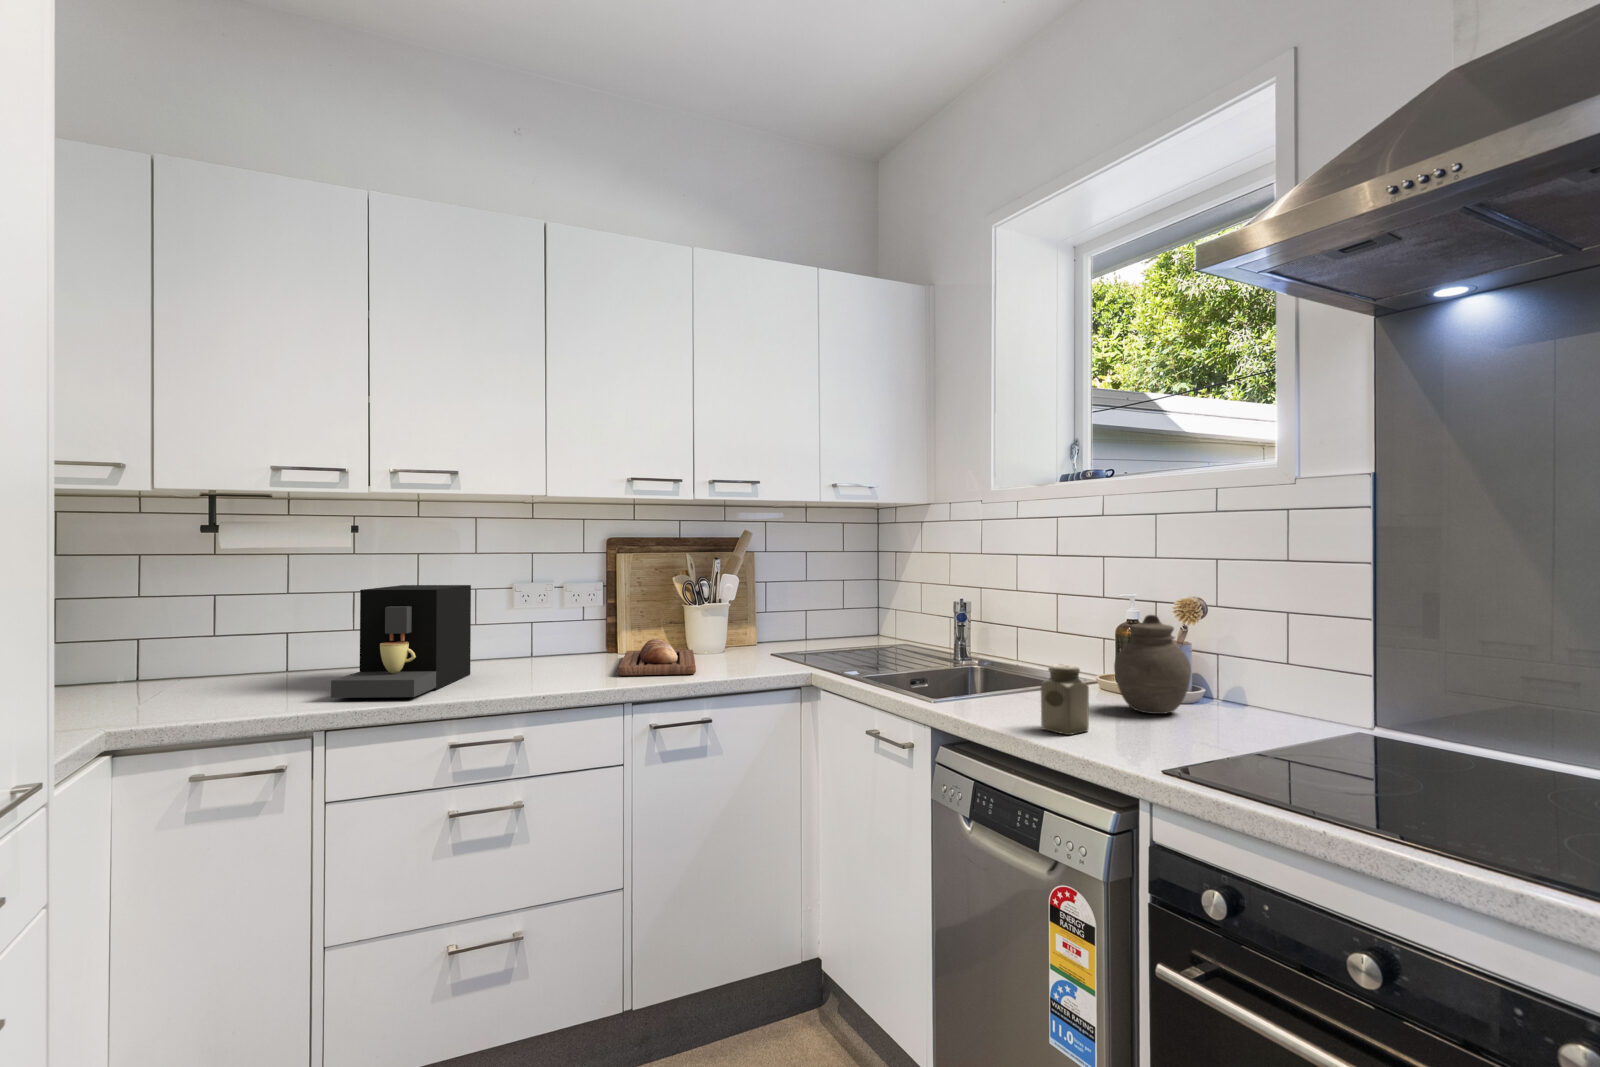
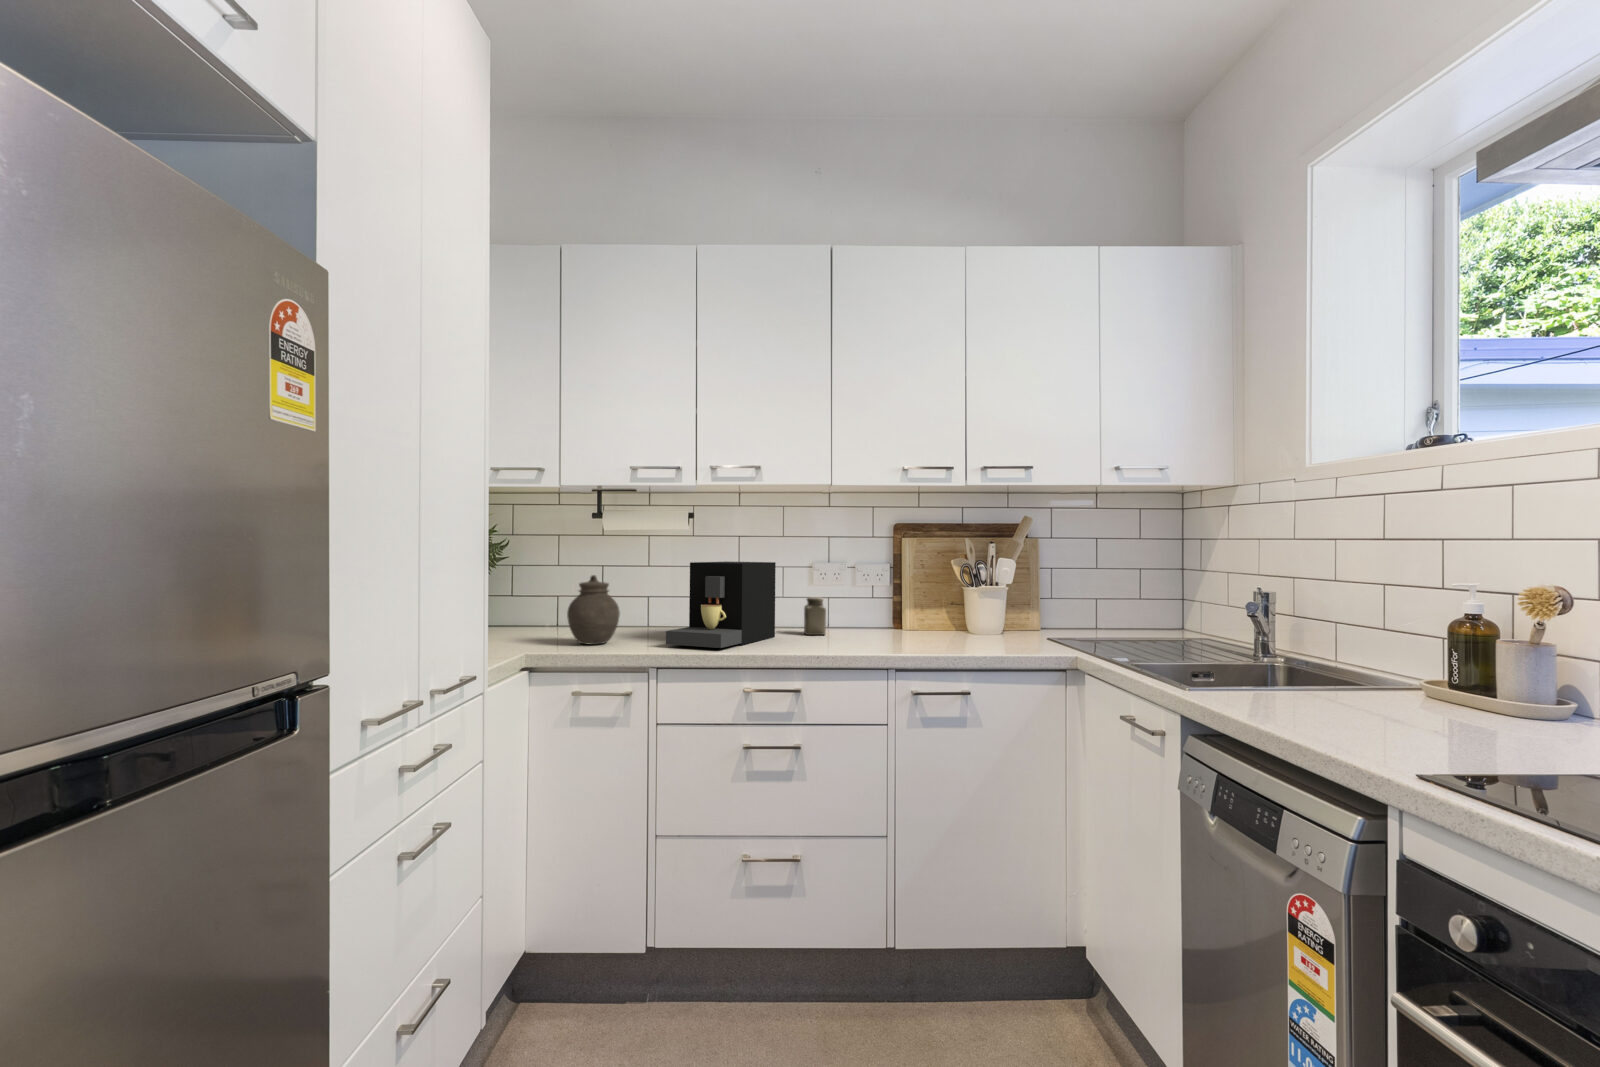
jar: present [1114,615,1191,714] -> present [567,575,620,644]
bread loaf: present [618,639,696,676] -> none [891,617,971,648]
salt shaker: present [1041,664,1089,735] -> present [804,597,826,635]

